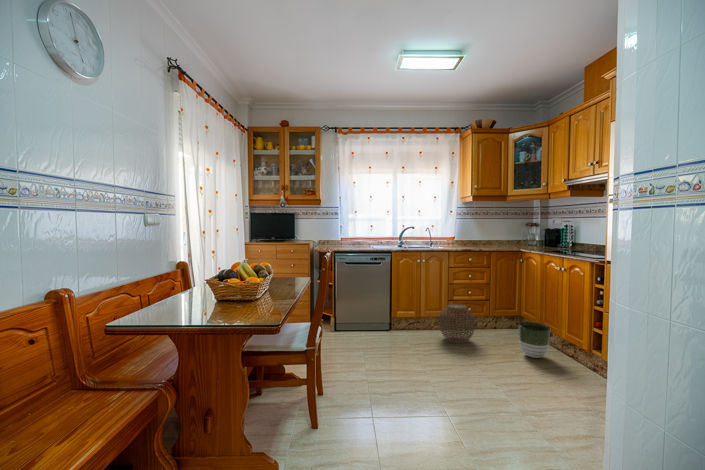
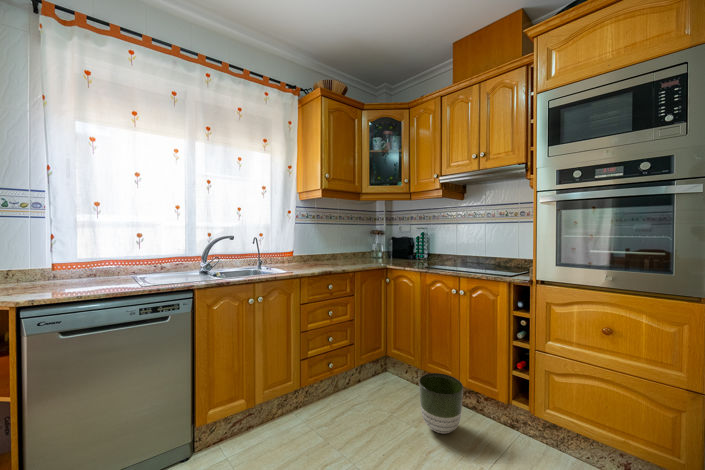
woven basket: present [439,304,475,344] -> none [294,366,354,444]

